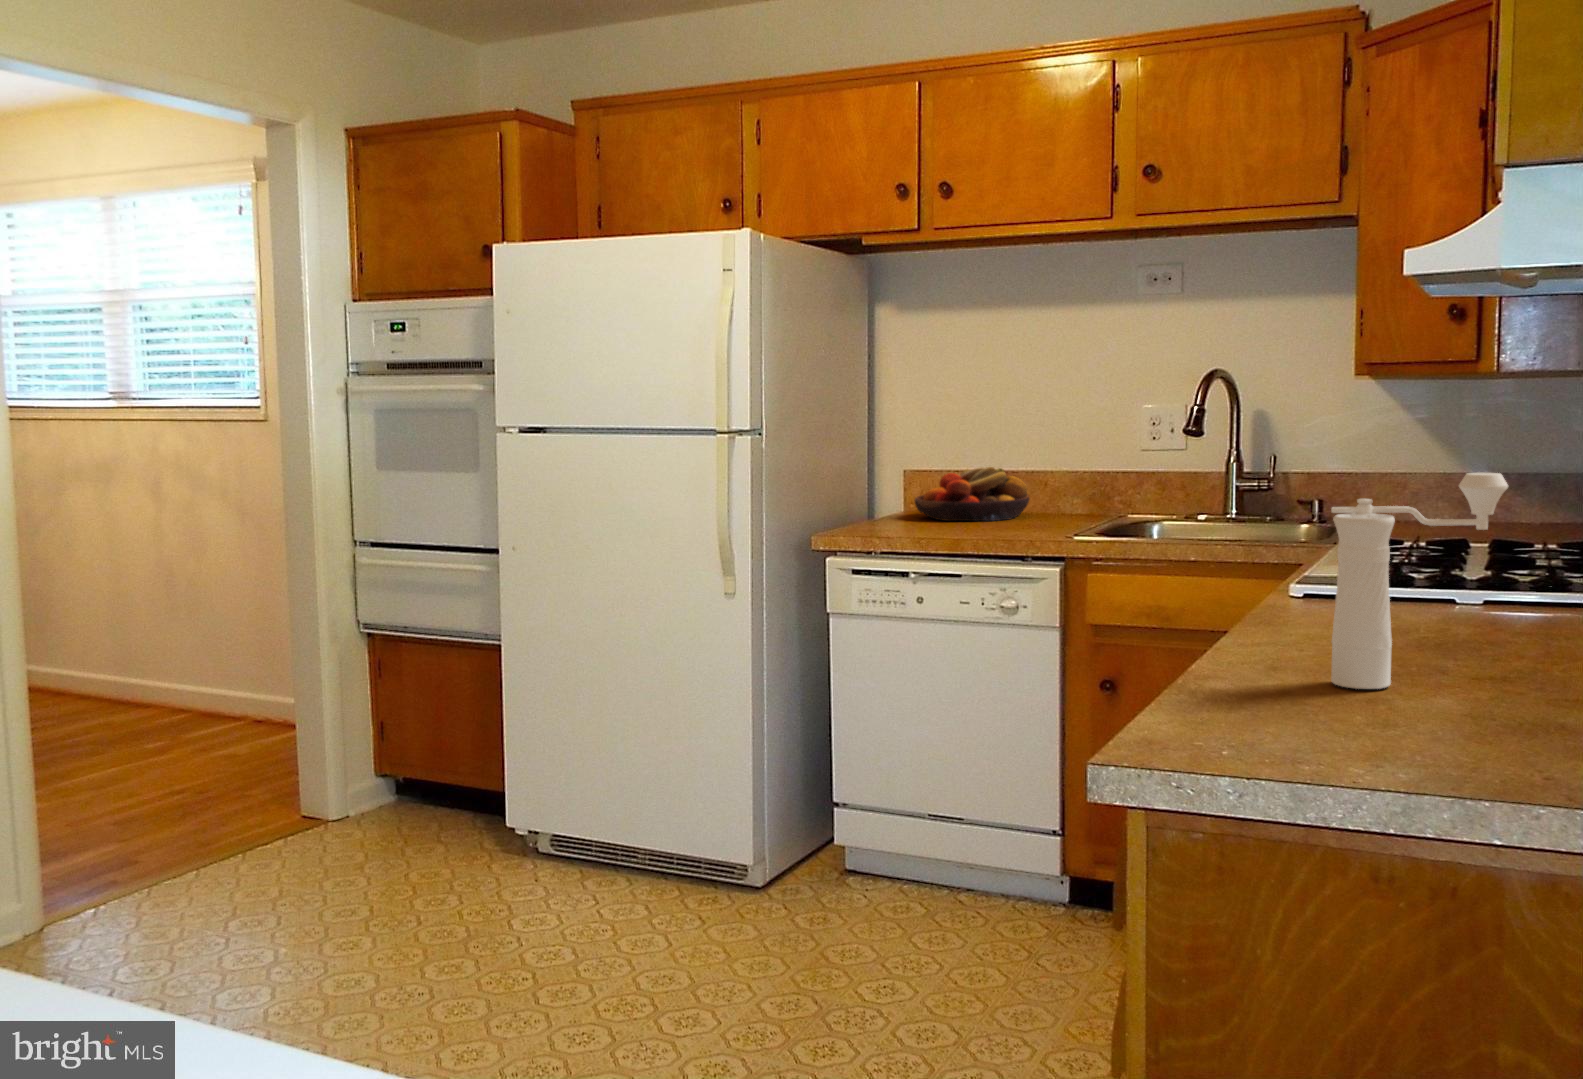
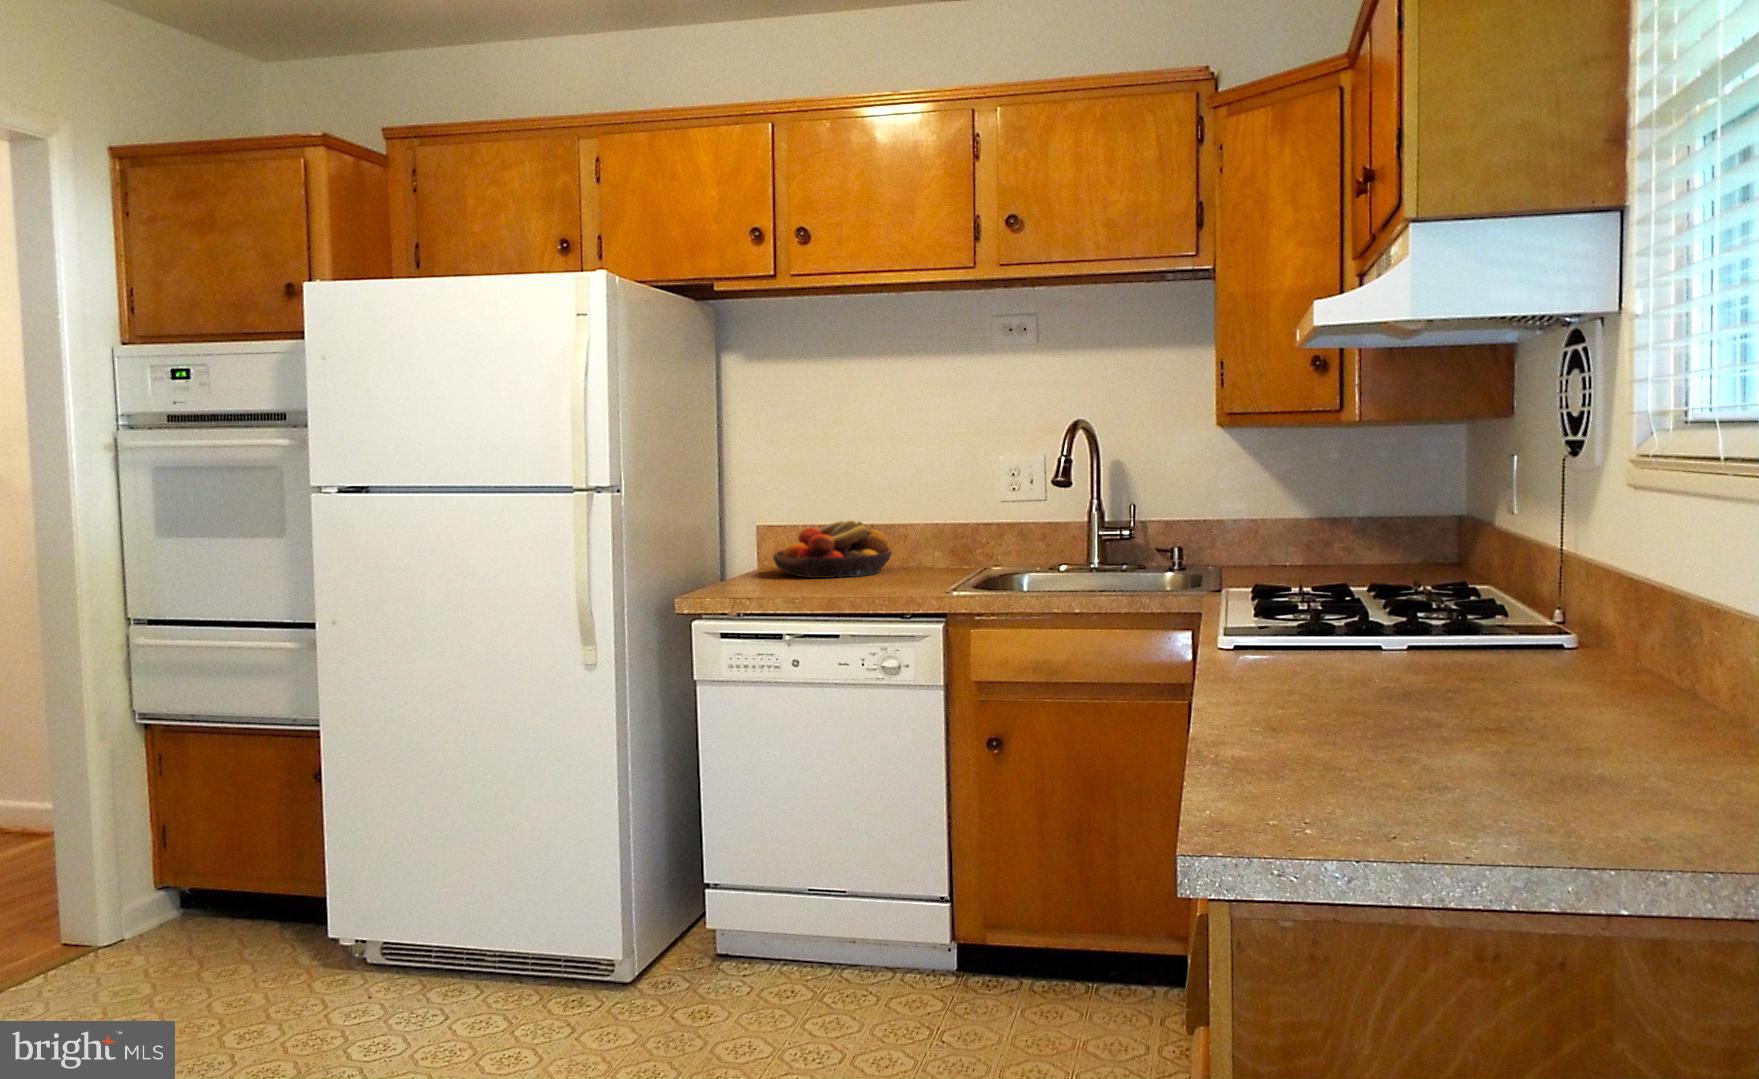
pepper mill: present [1331,473,1508,689] -> none [1345,523,1512,748]

